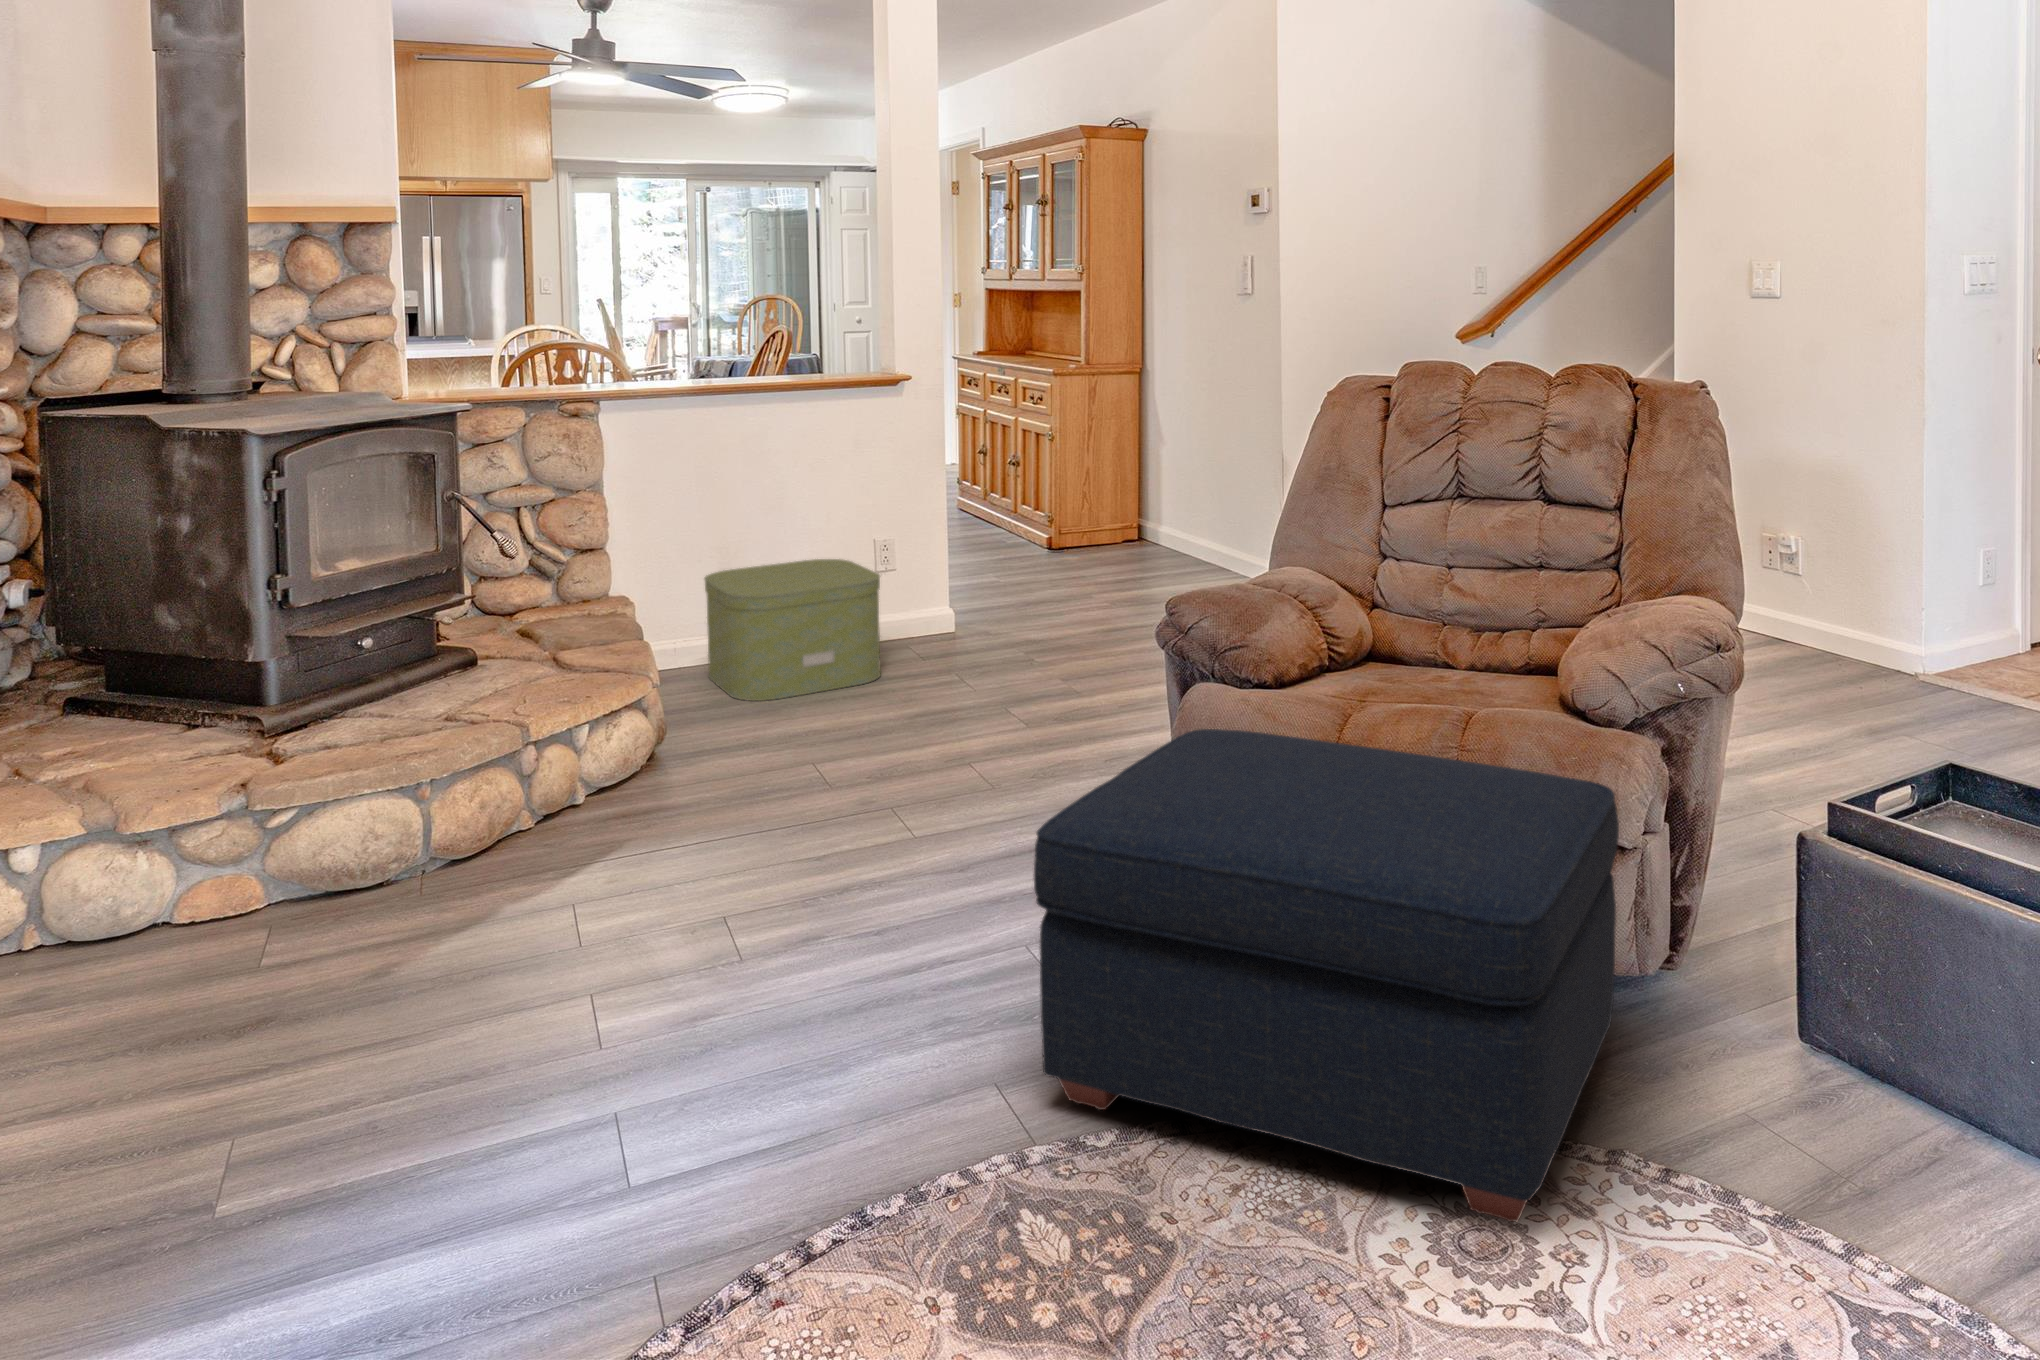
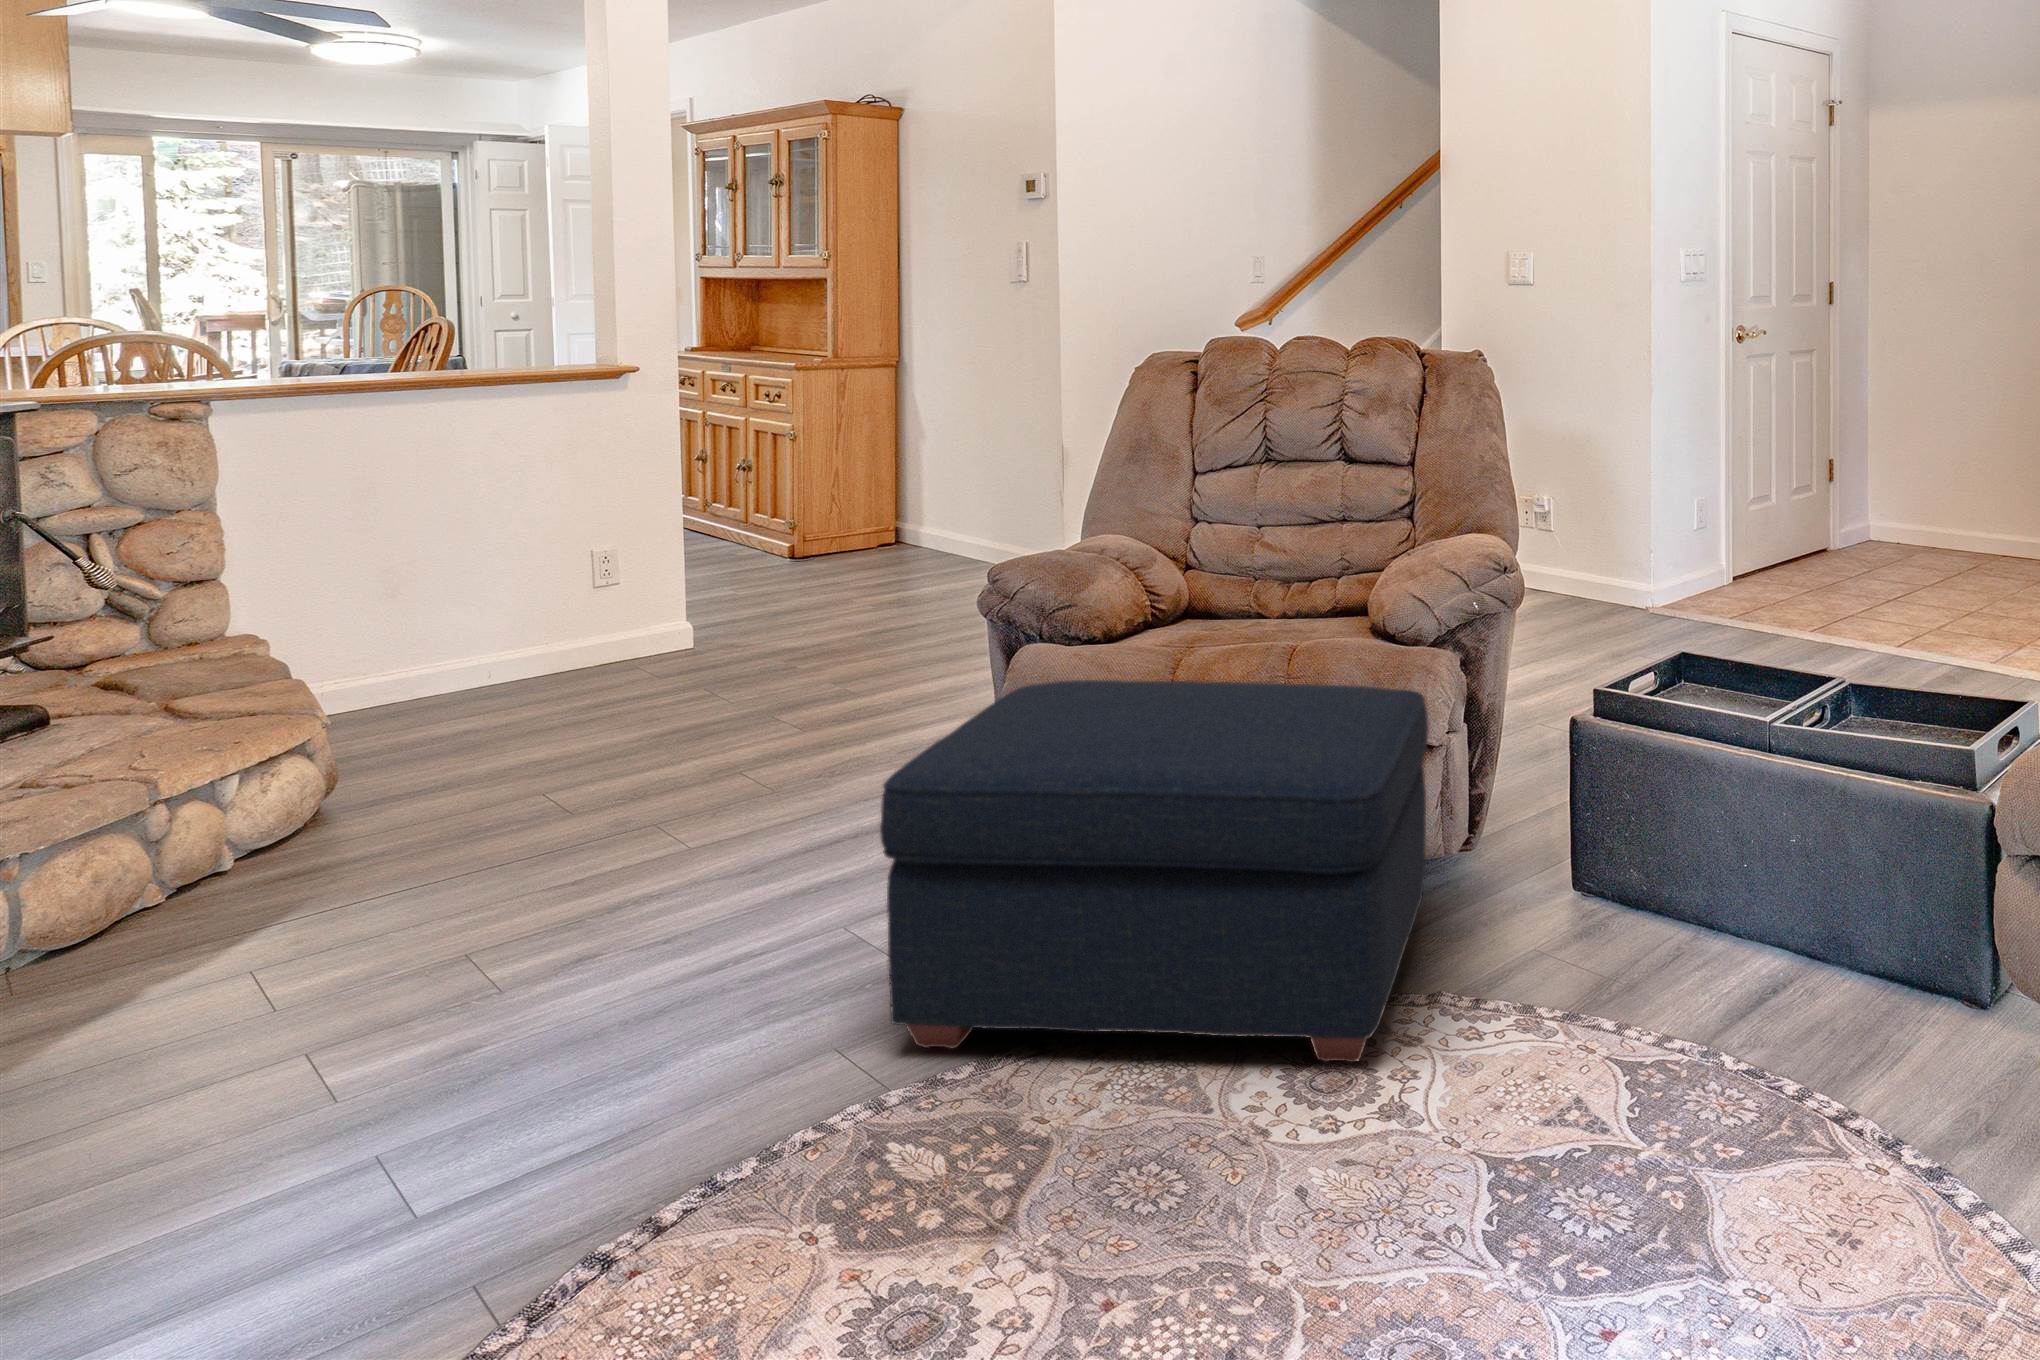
storage box: present [704,559,881,701] -> none [366,573,606,737]

